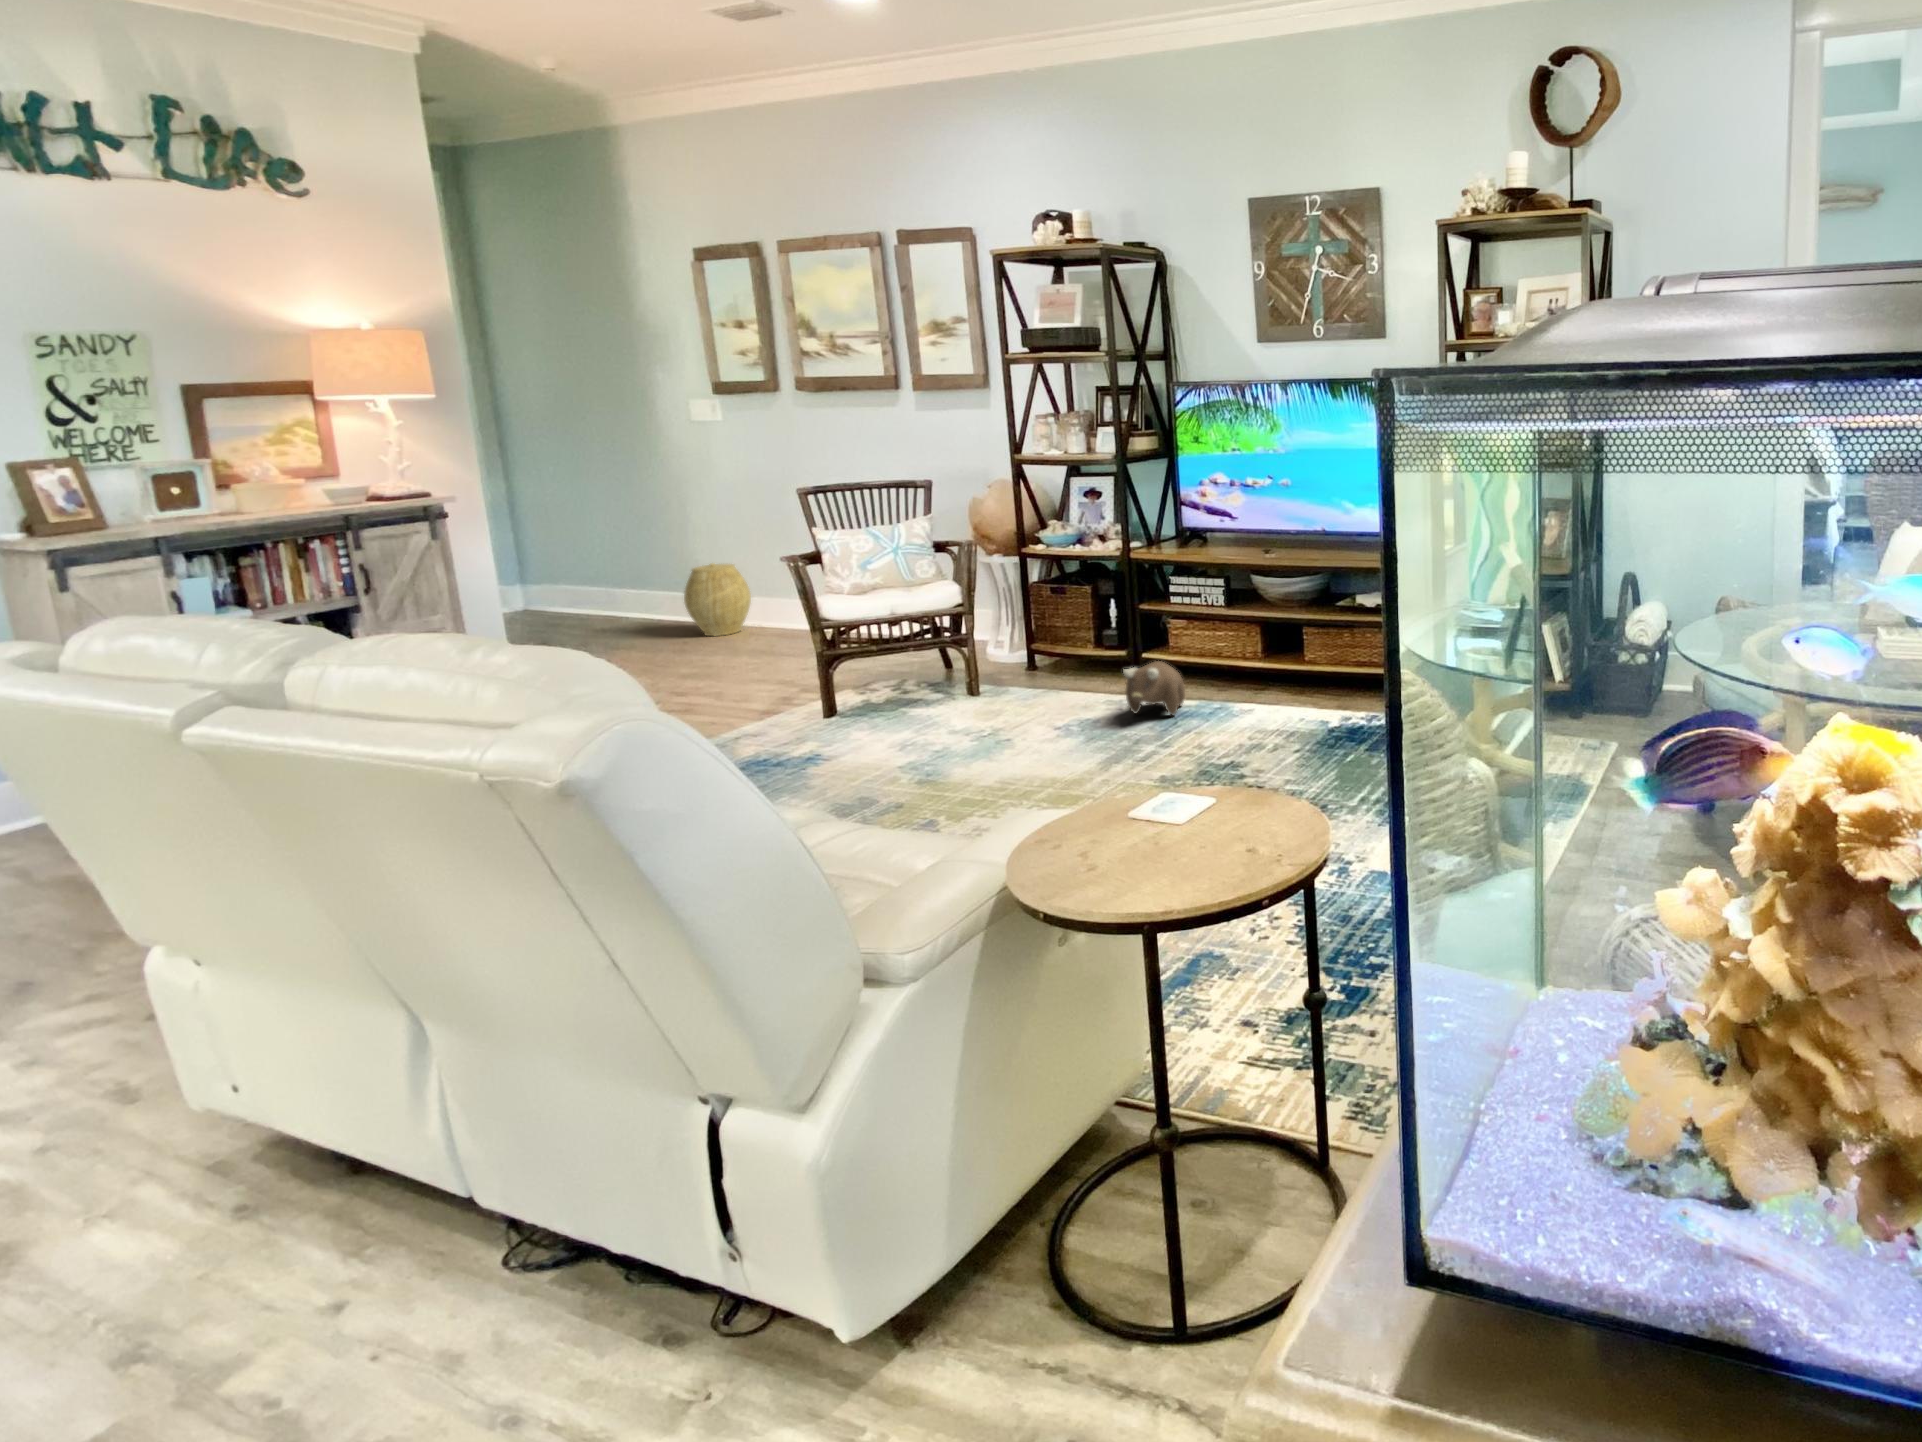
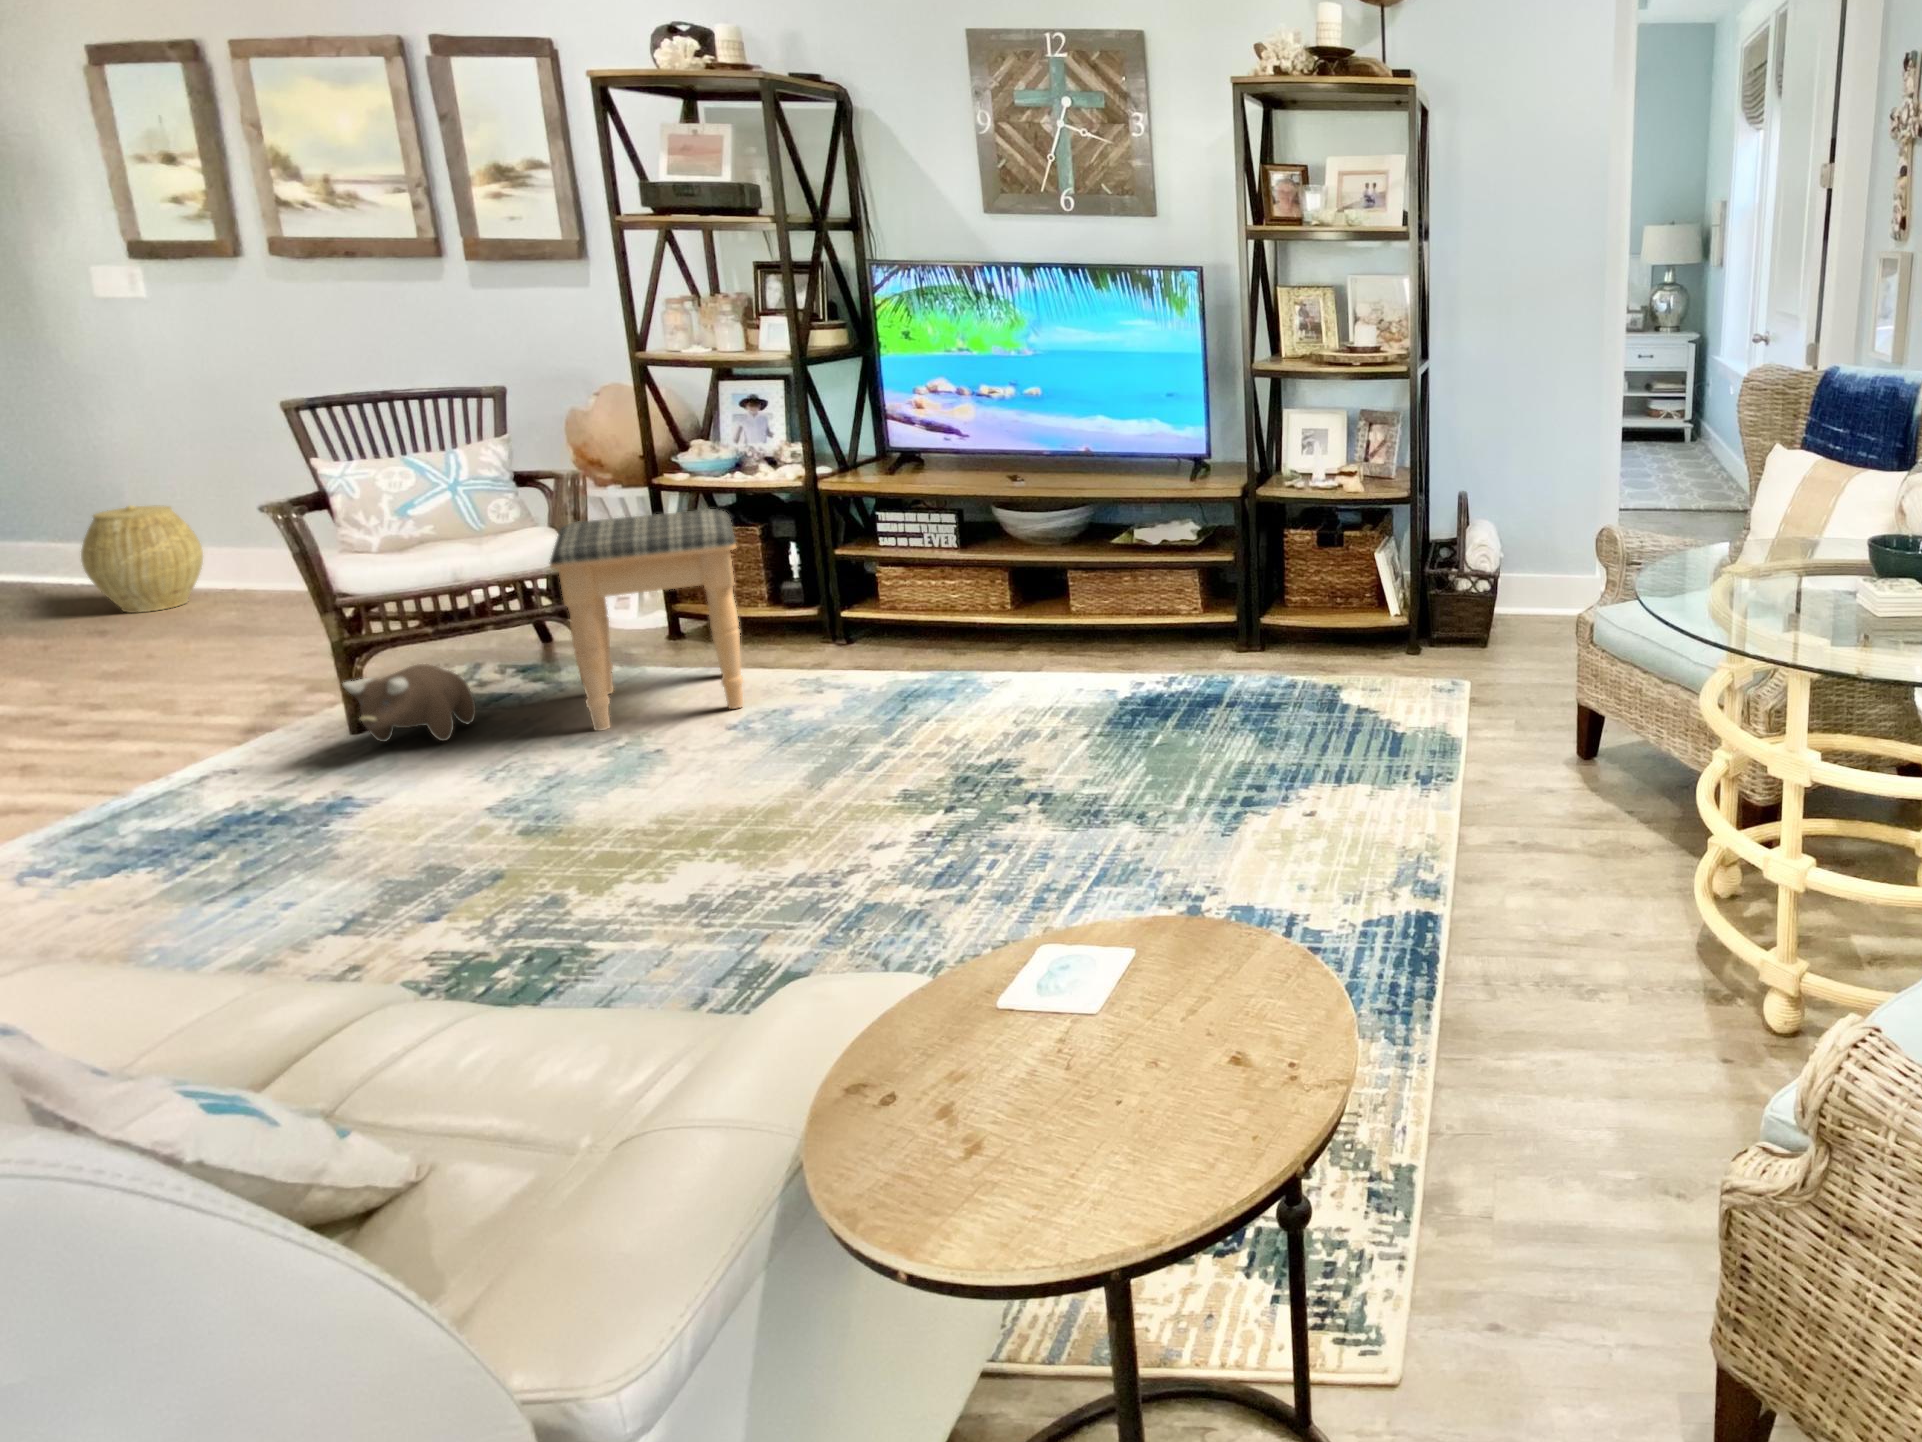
footstool: none [946,569,1070,728] -> present [550,509,743,731]
plush toy: present [1123,661,1185,715] -> present [343,664,476,742]

